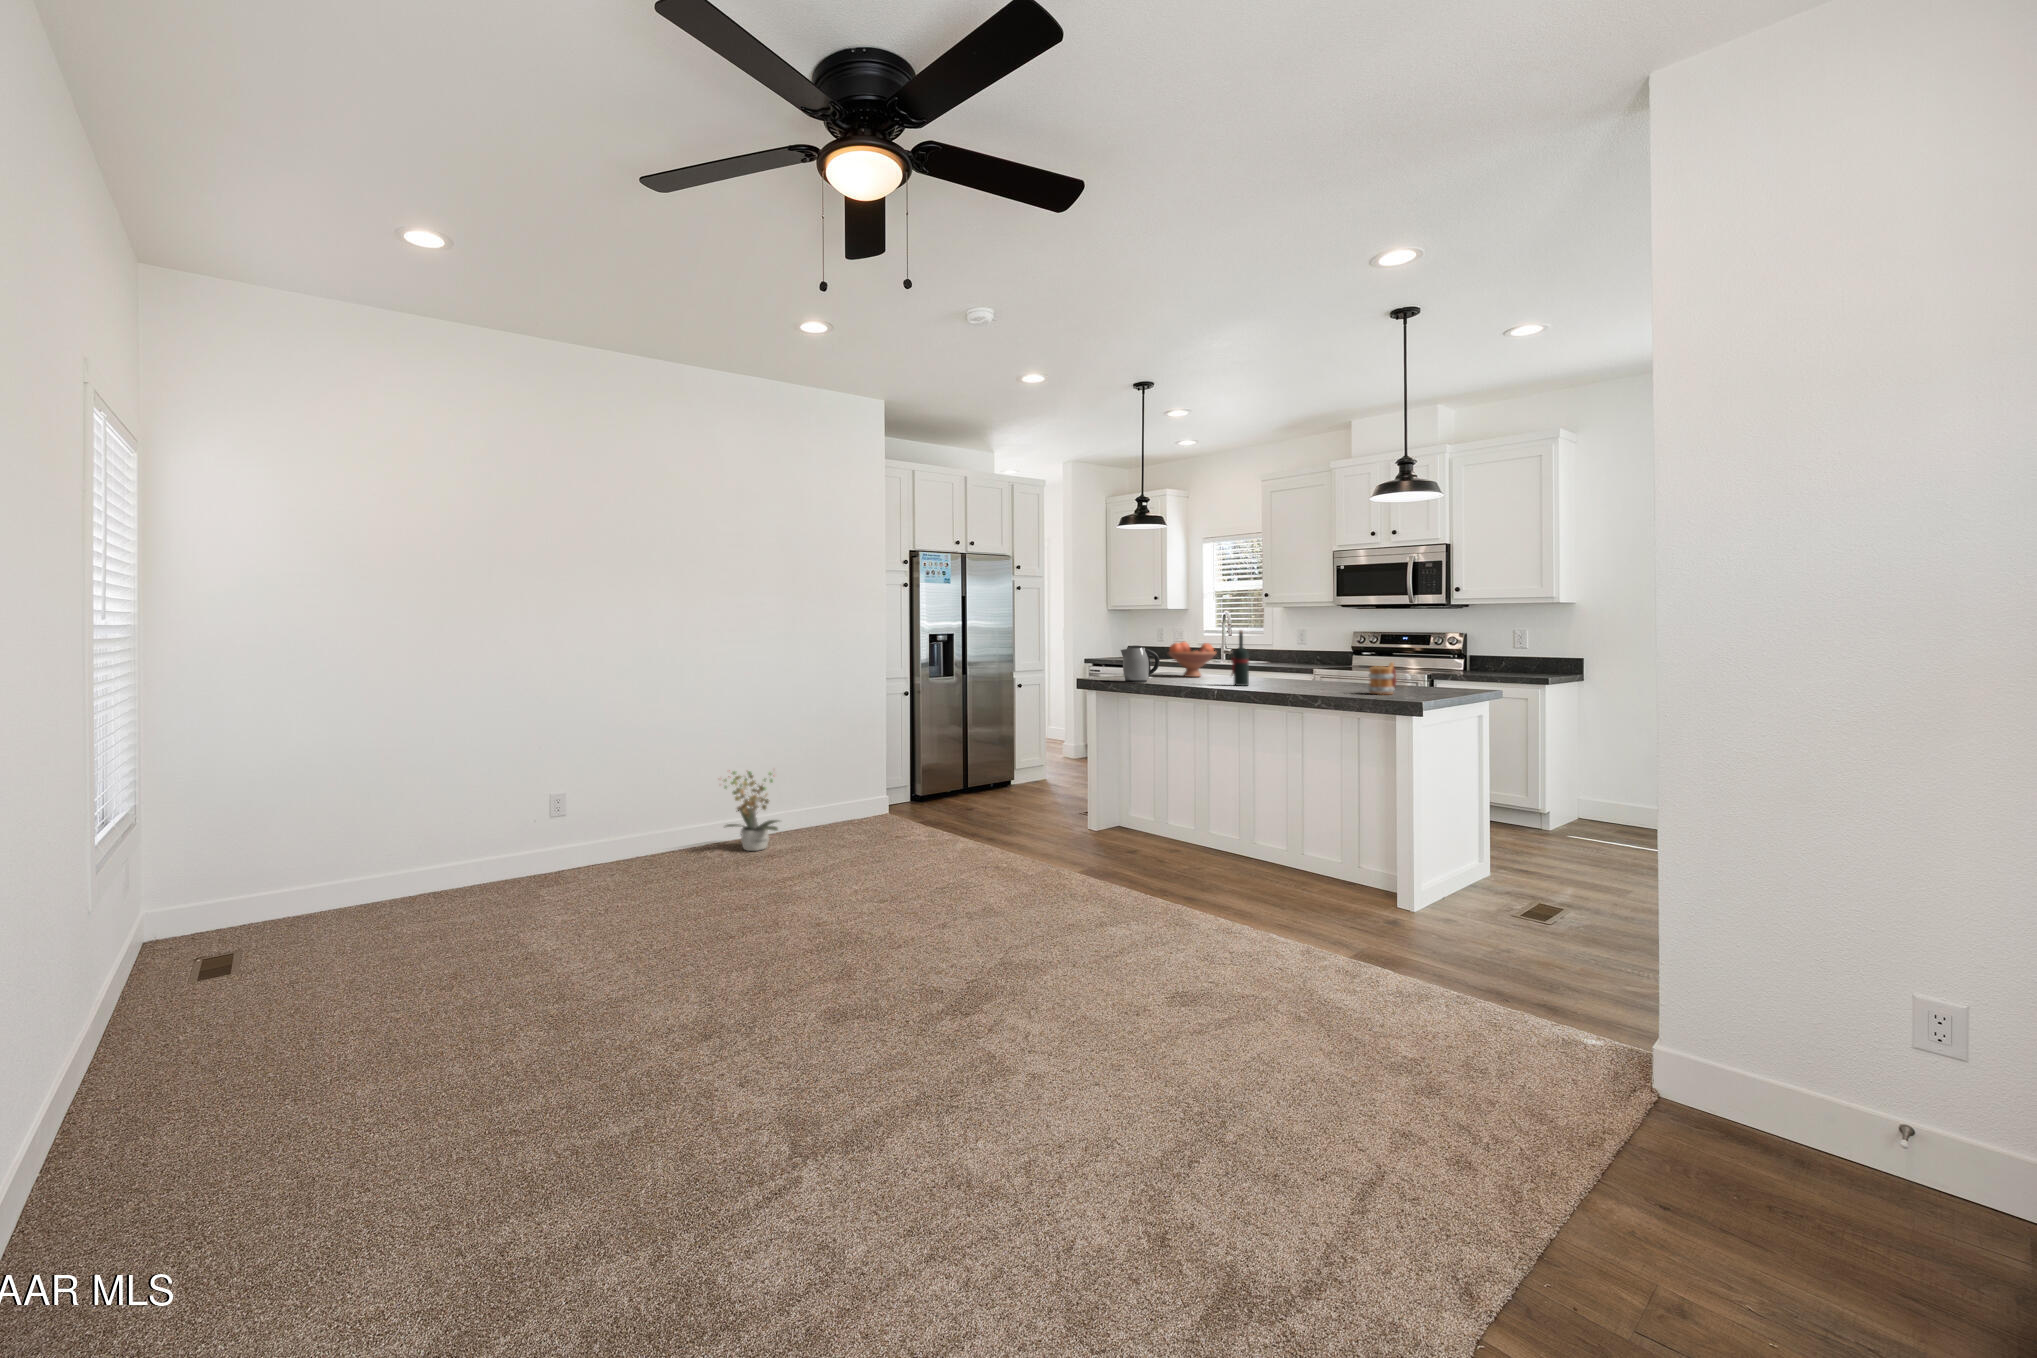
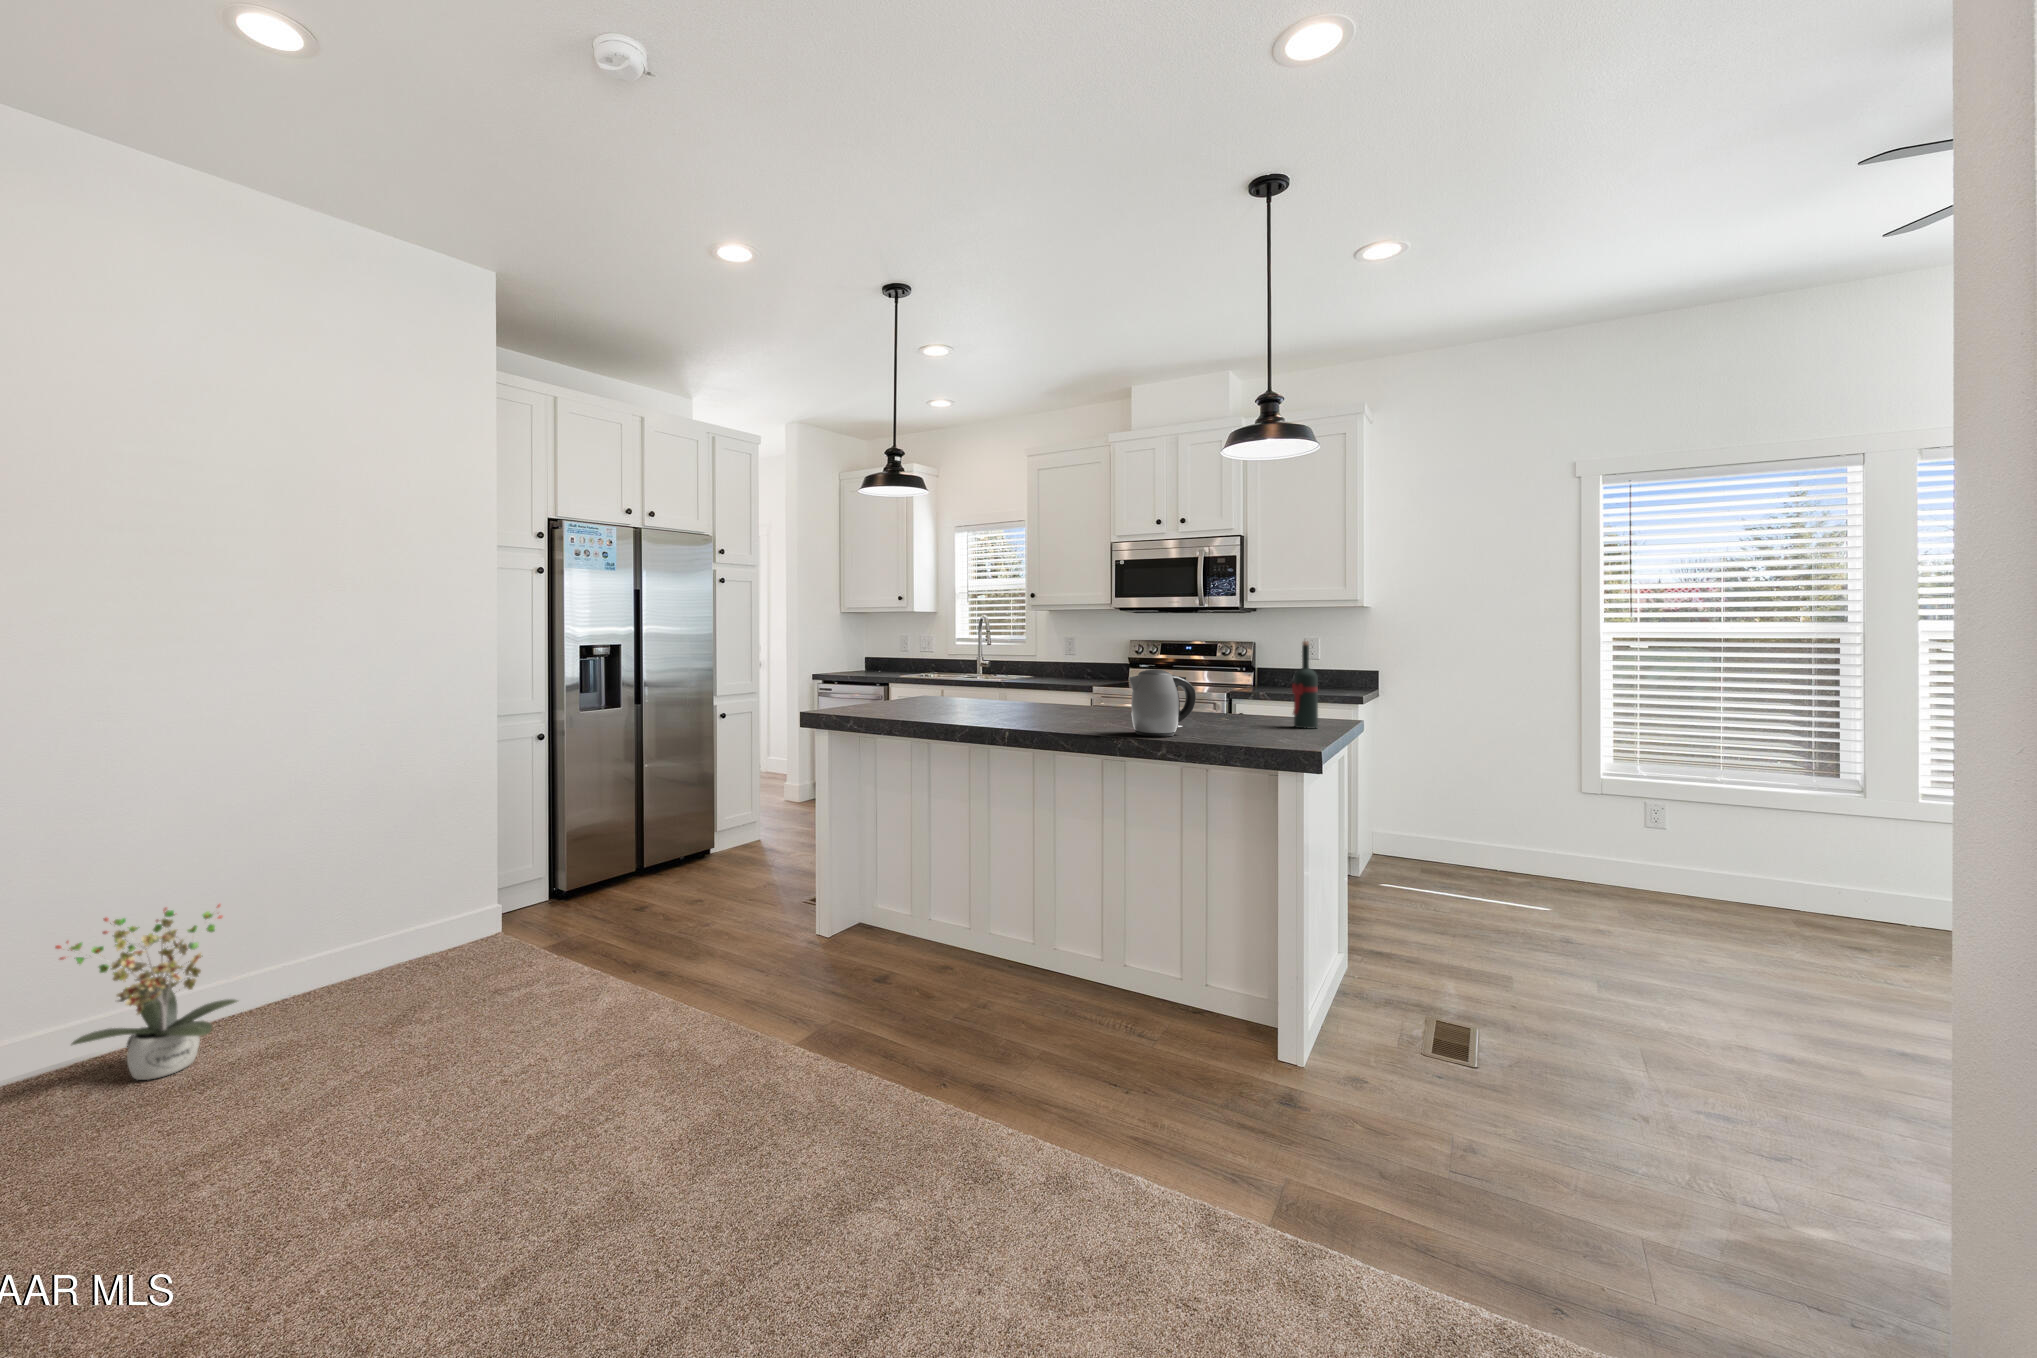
wine bottle: present [1232,631,1249,686] -> present [1292,641,1318,729]
fruit bowl: present [1169,642,1216,677] -> none [928,654,994,704]
kettle: present [1121,646,1160,682] -> present [1129,669,1196,737]
mug: present [1368,662,1397,695] -> none [1228,687,1266,736]

